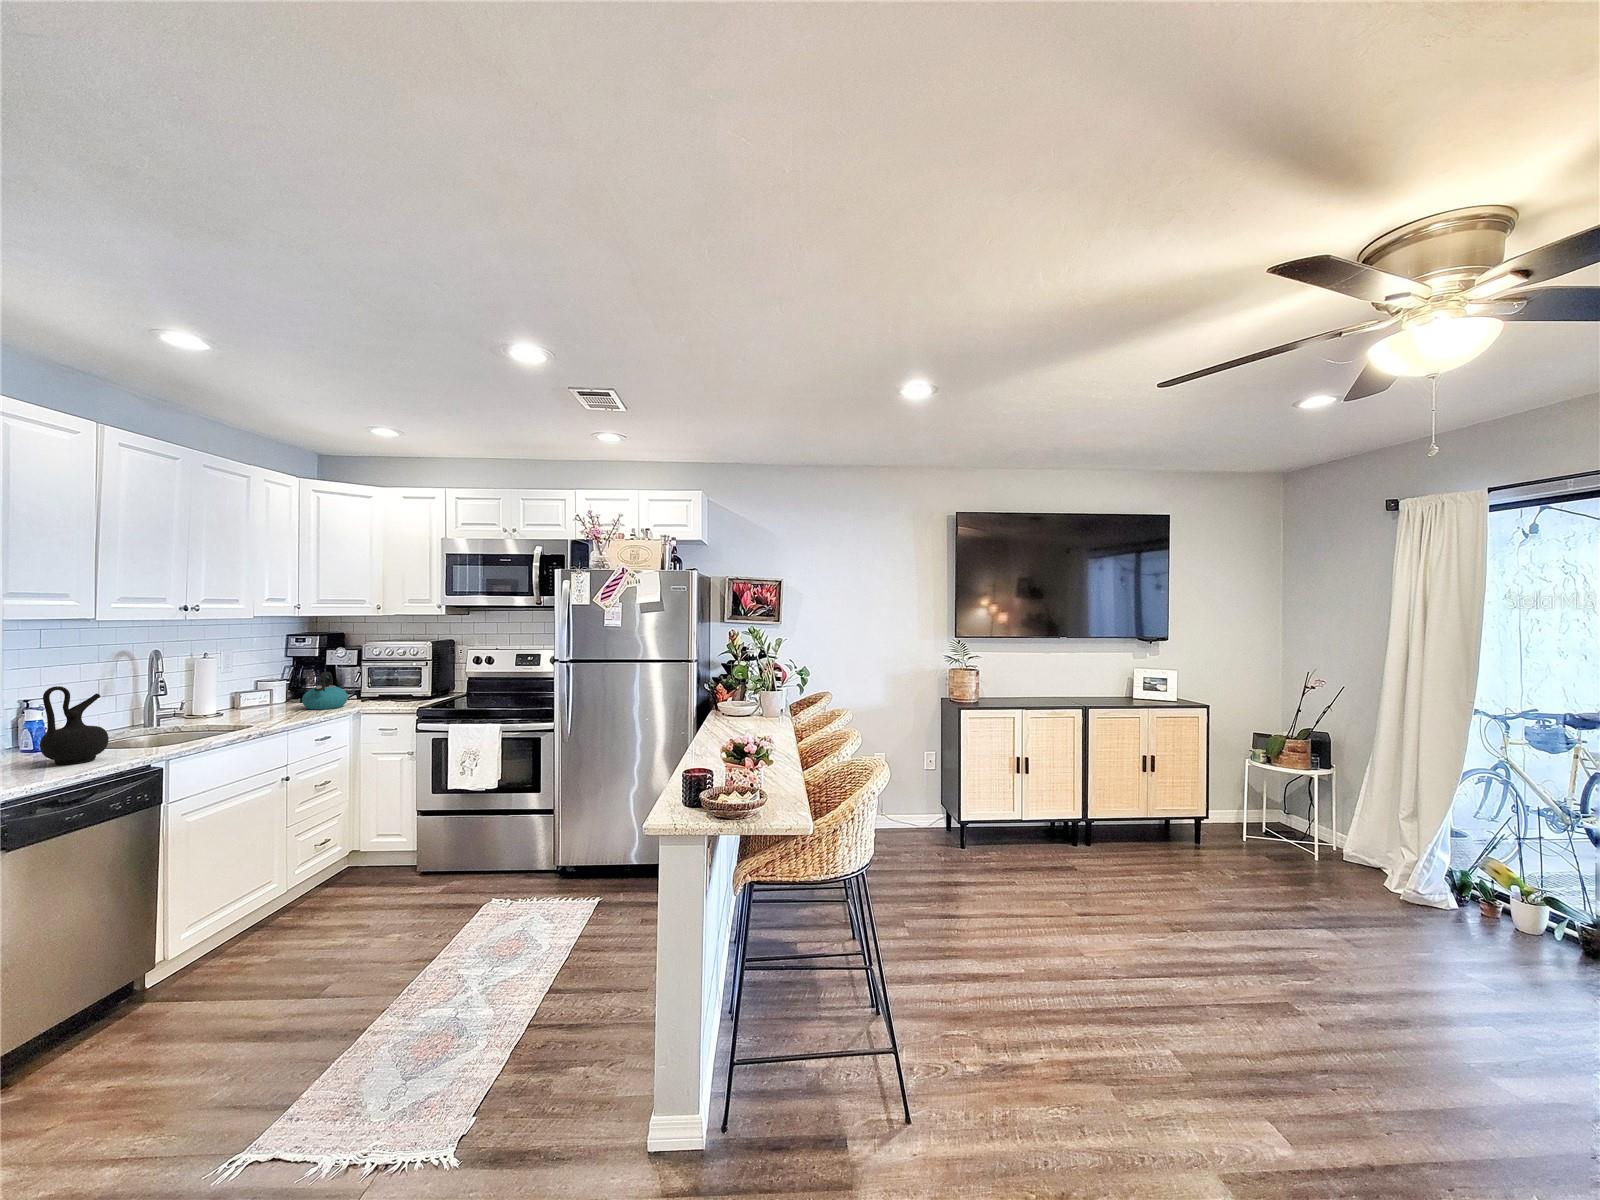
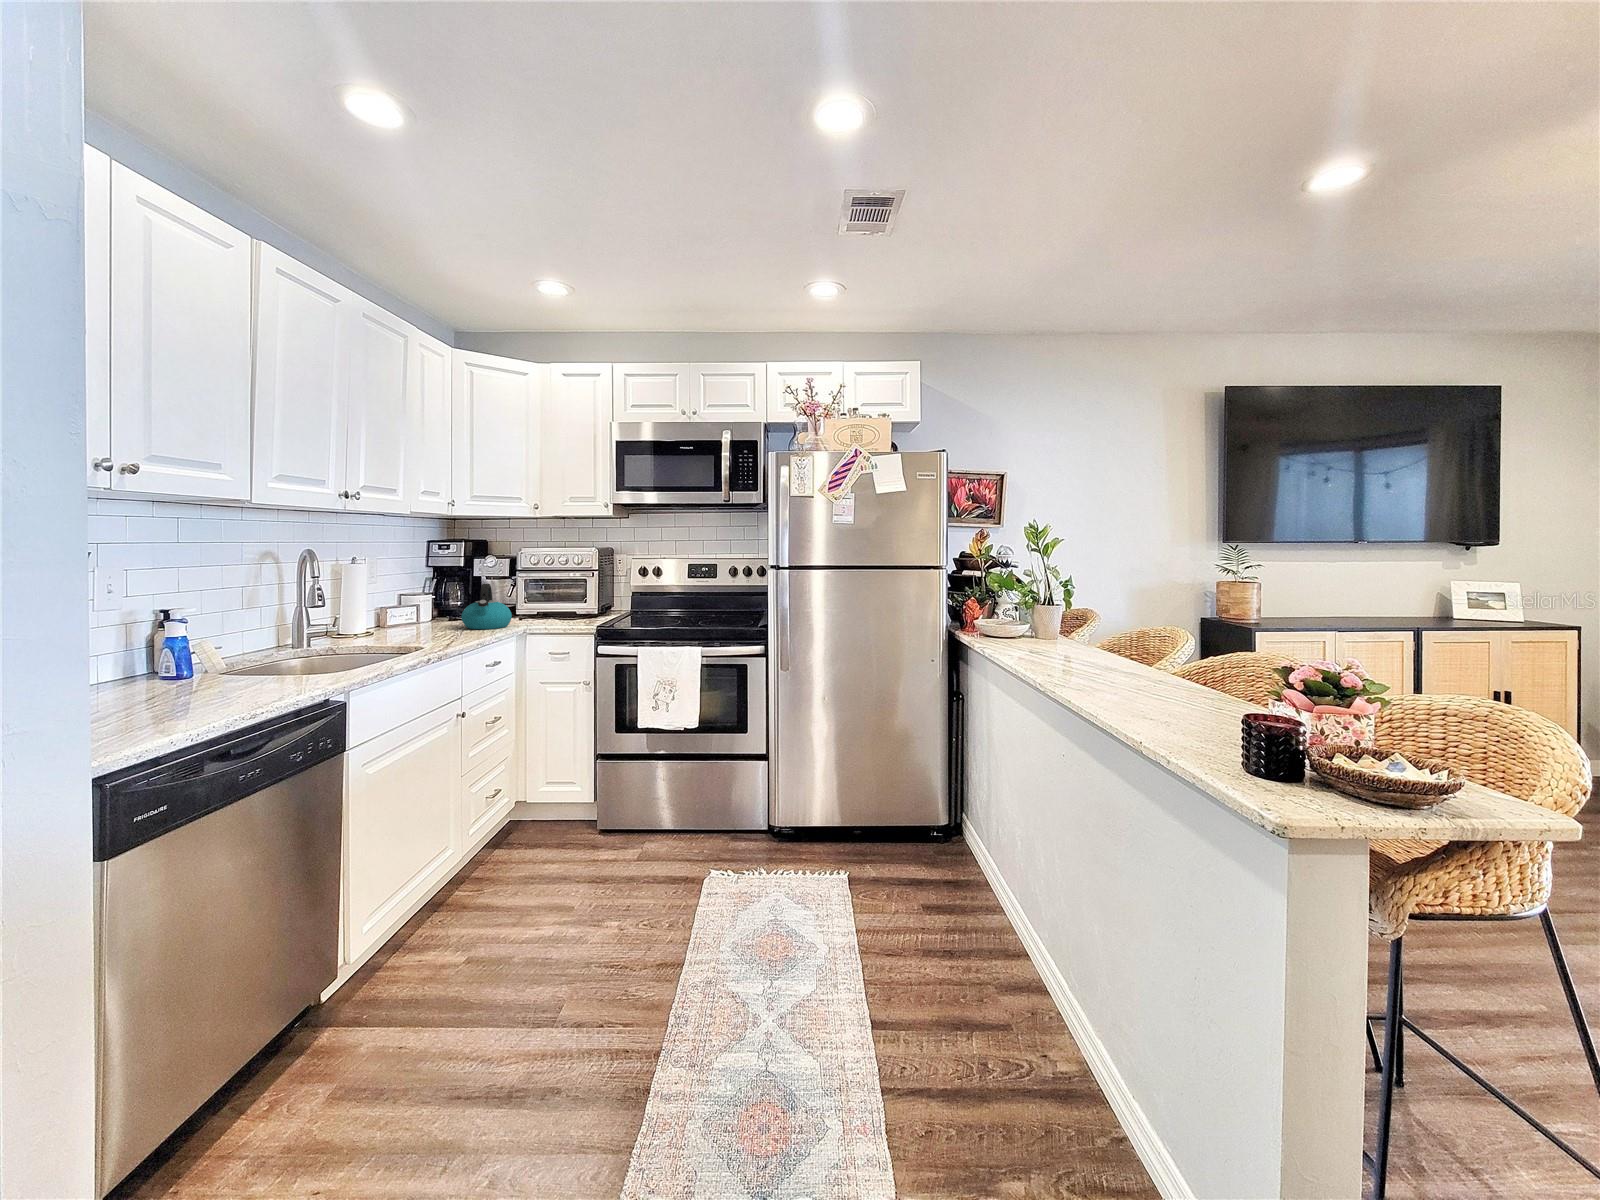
ceramic jug: present [40,686,109,765] -> none [193,587,279,697]

